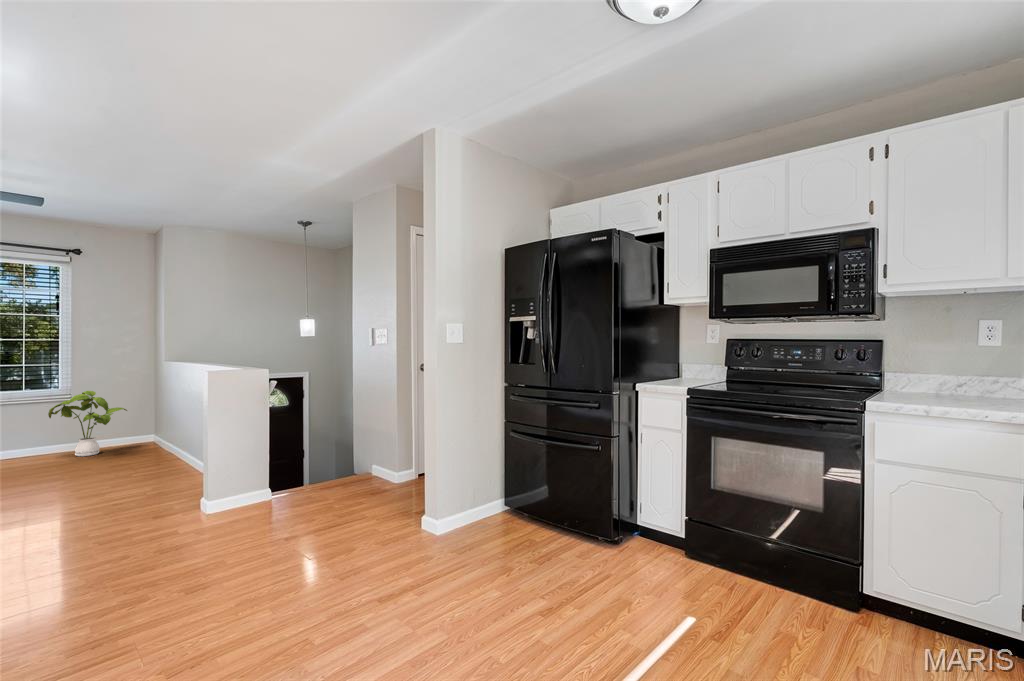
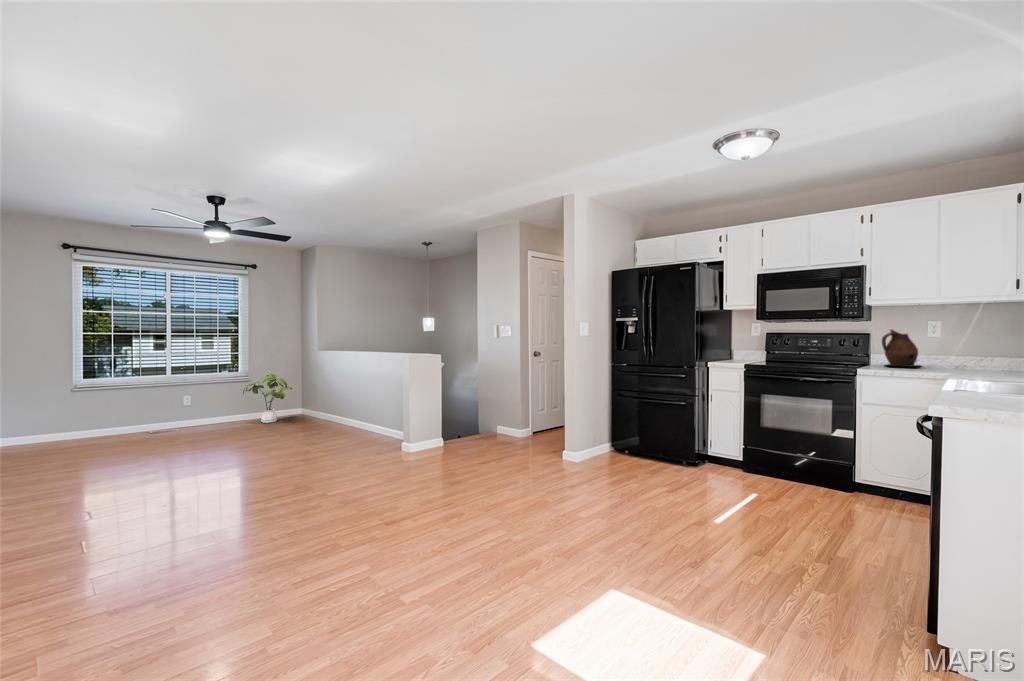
ceramic pitcher: none [904,334,972,398] -> present [882,330,919,367]

